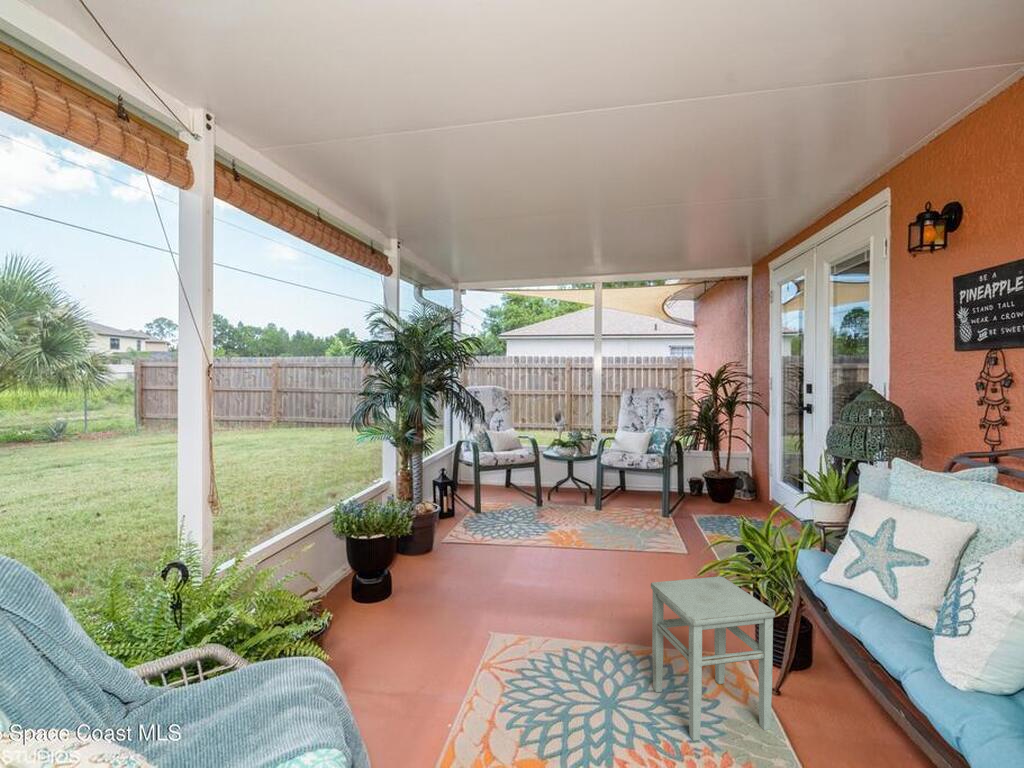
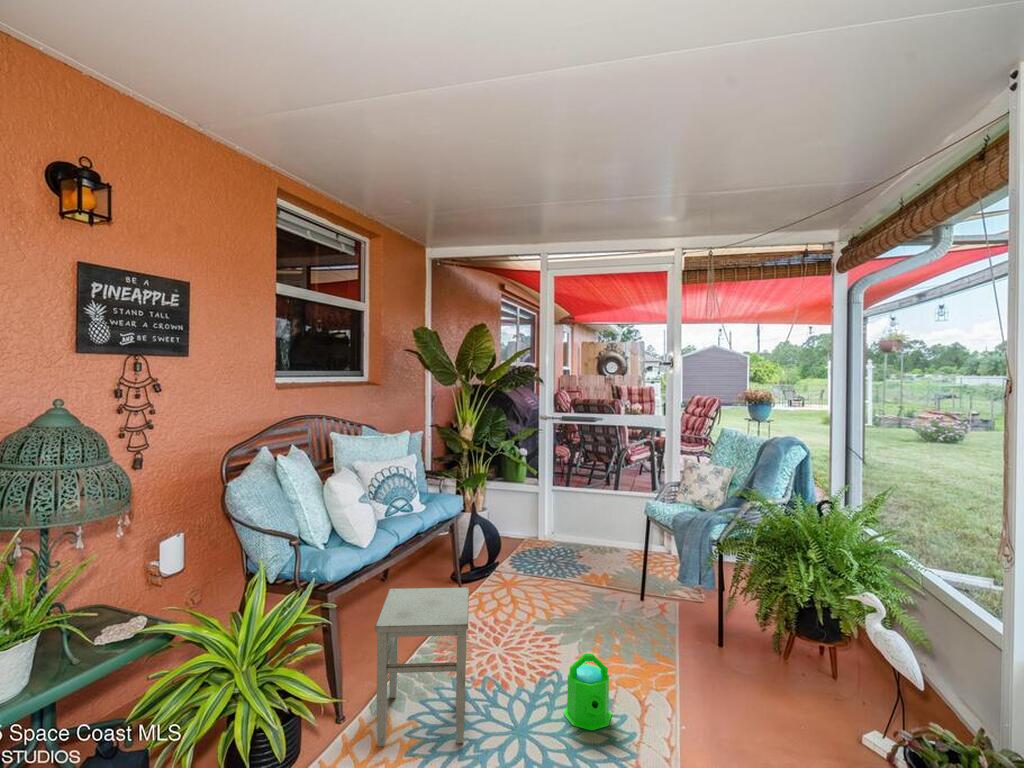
watering can: none [522,660,573,747] -> present [564,653,612,731]

